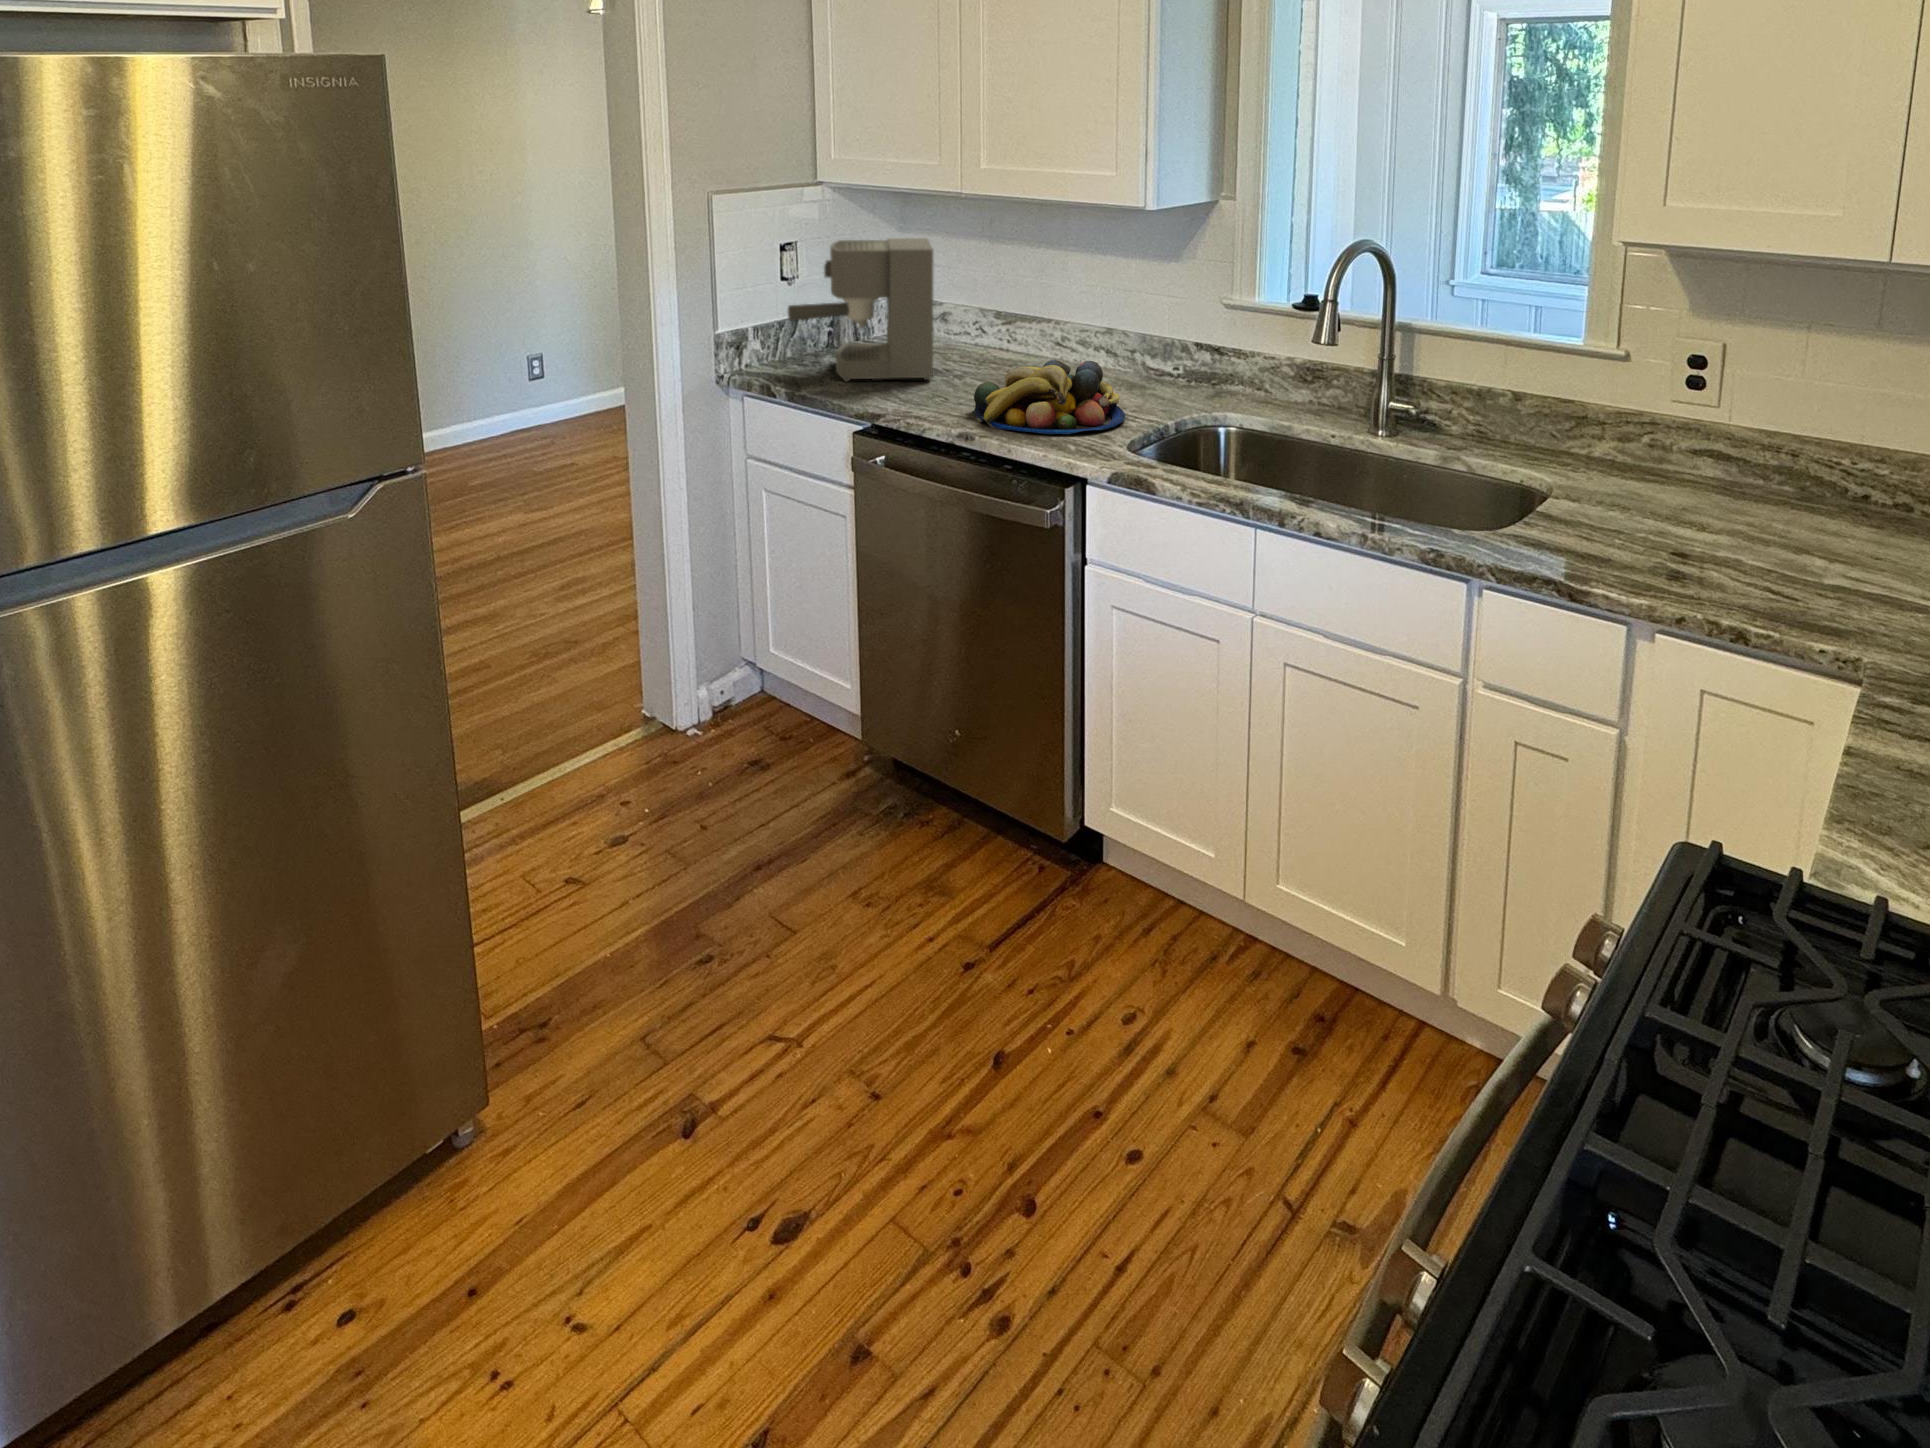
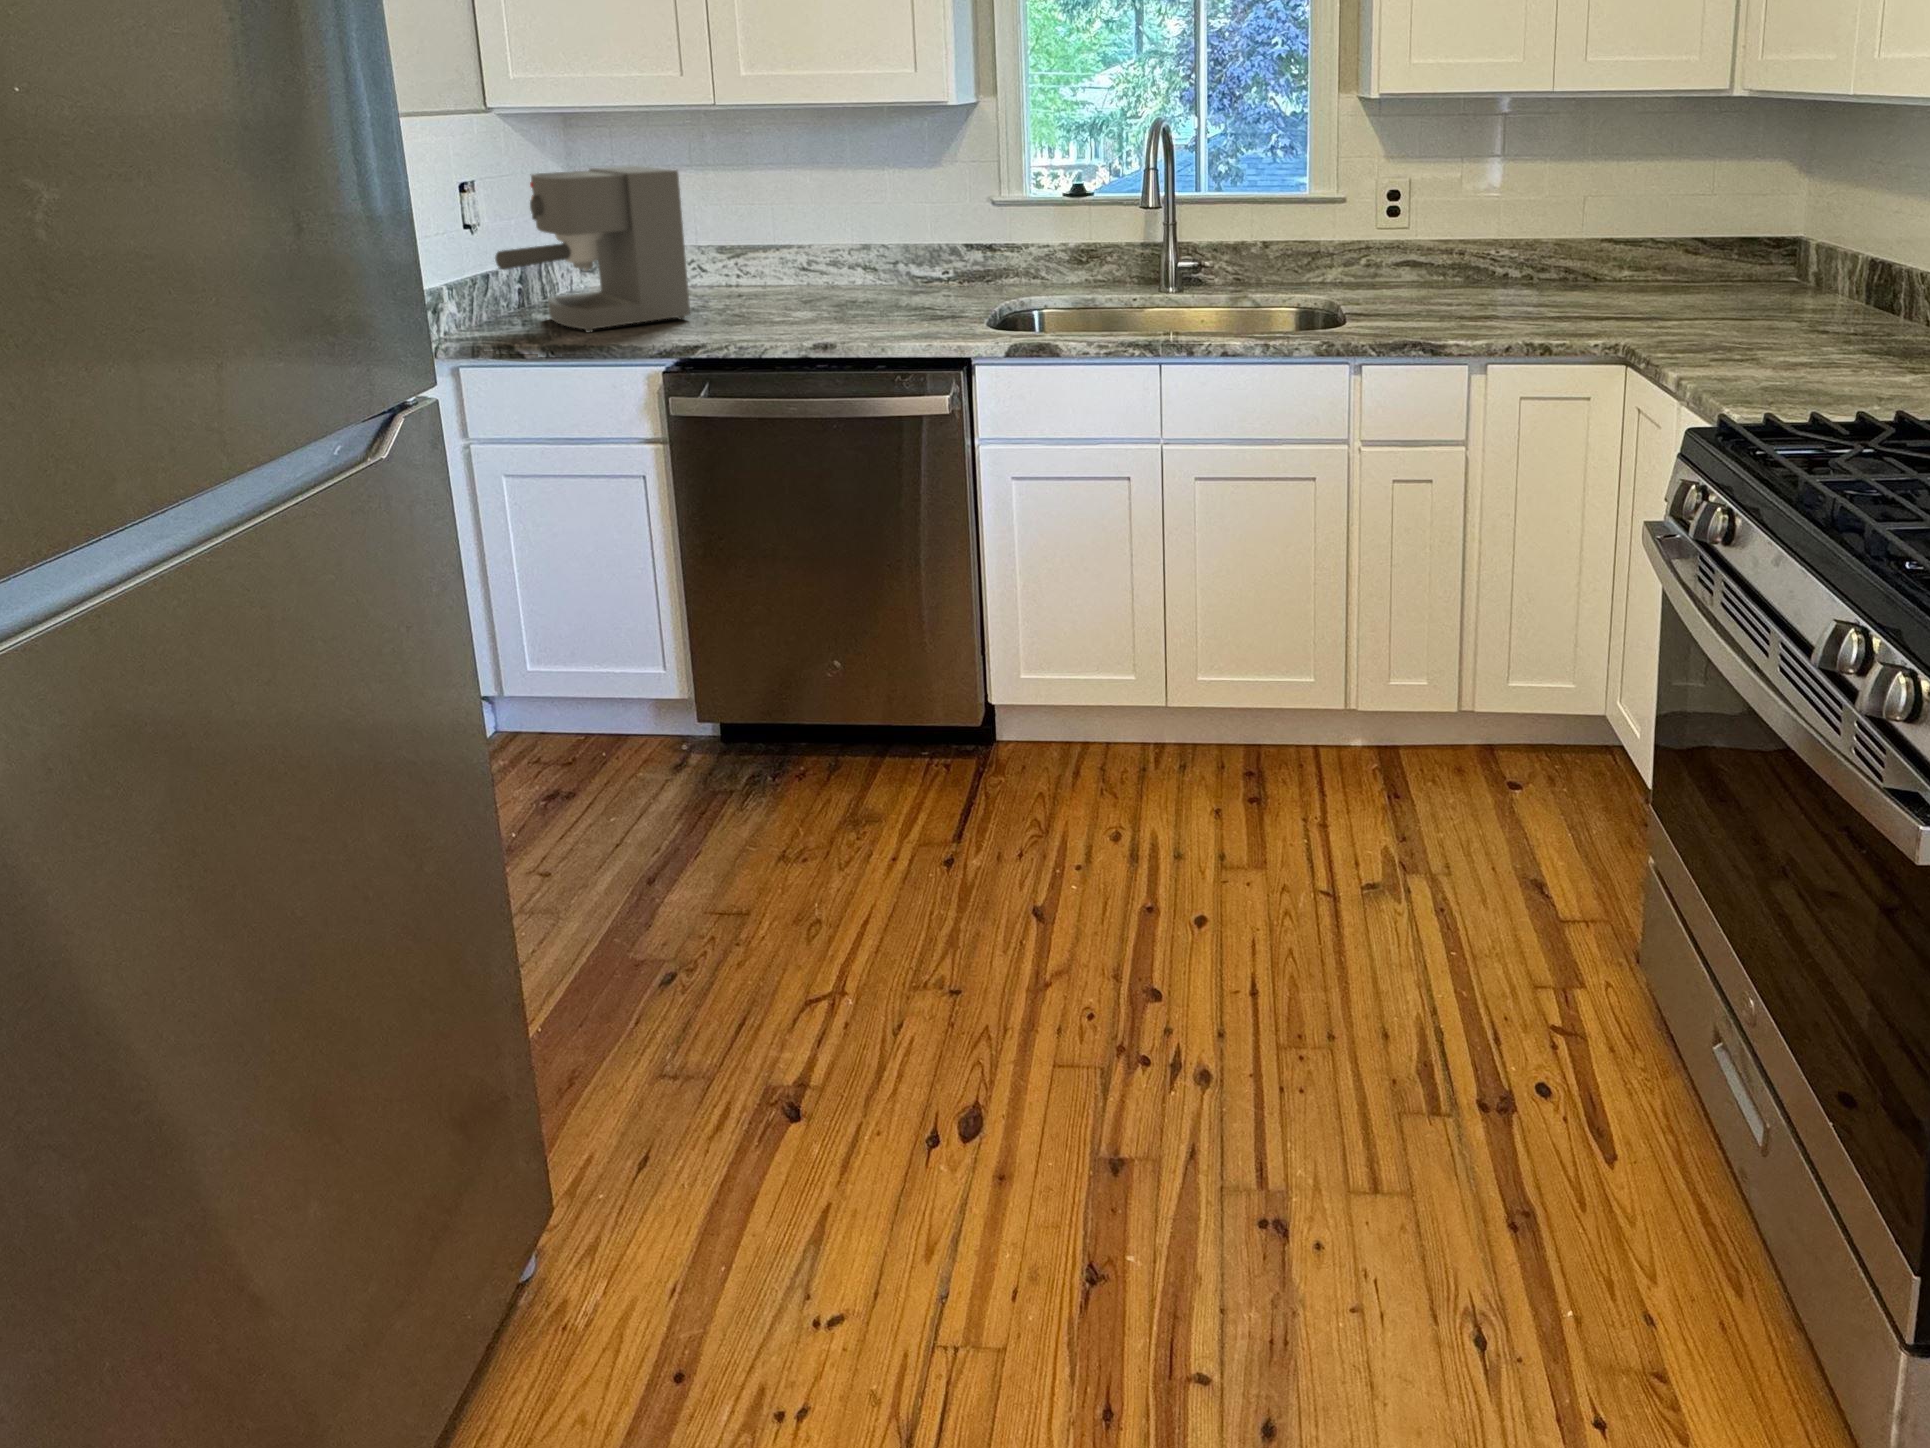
fruit bowl: present [972,360,1125,434] -> none [780,266,942,341]

